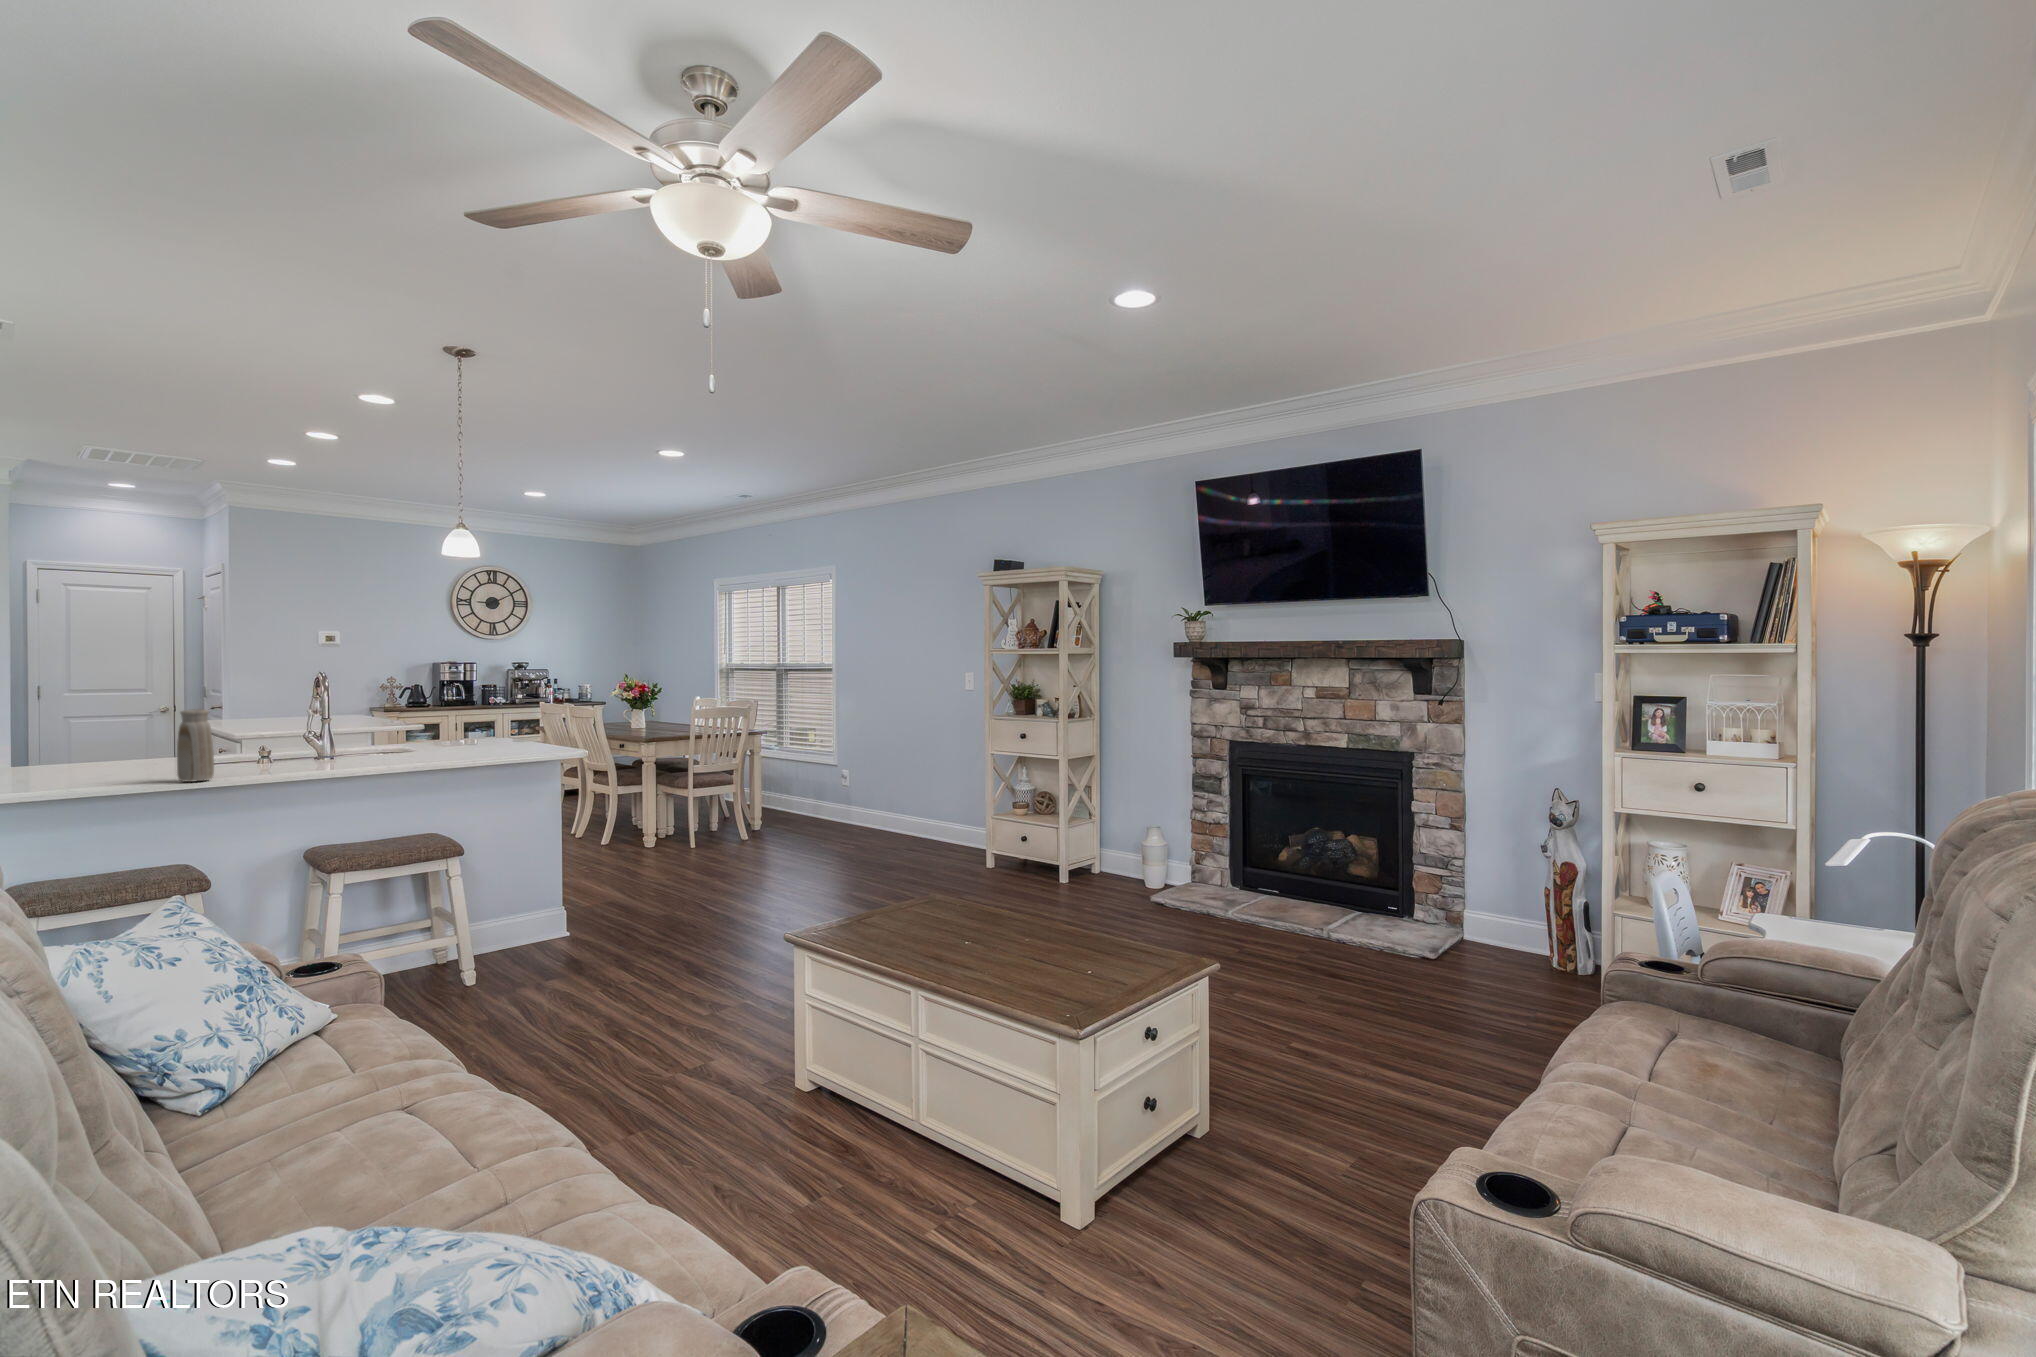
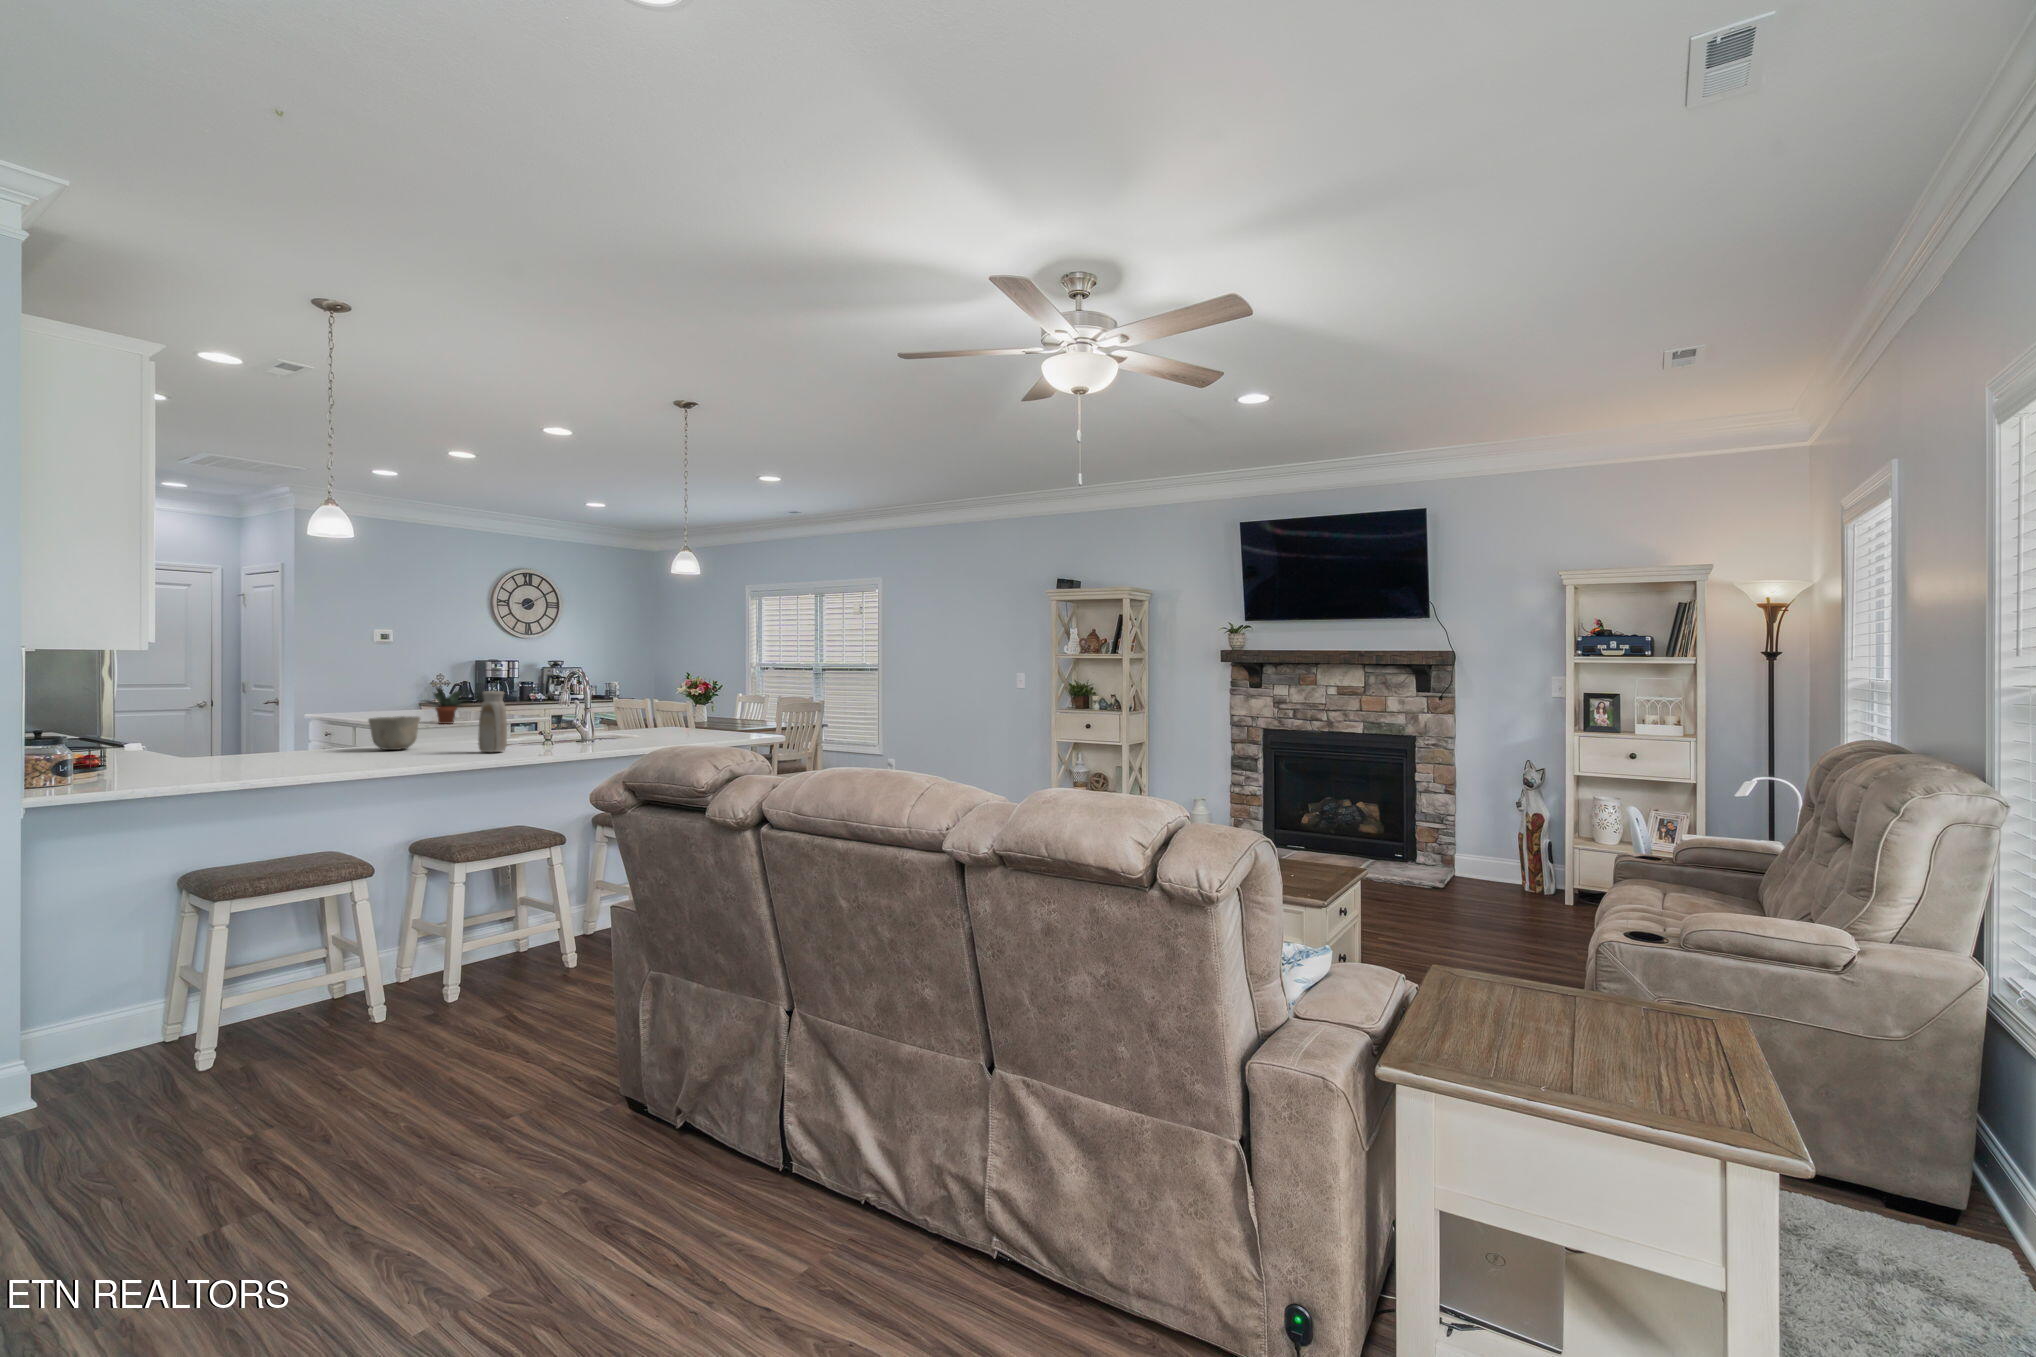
potted plant: none [273,696,338,737] -> present [424,686,466,724]
ceramic bowl: none [75,738,143,778] -> present [368,716,420,750]

